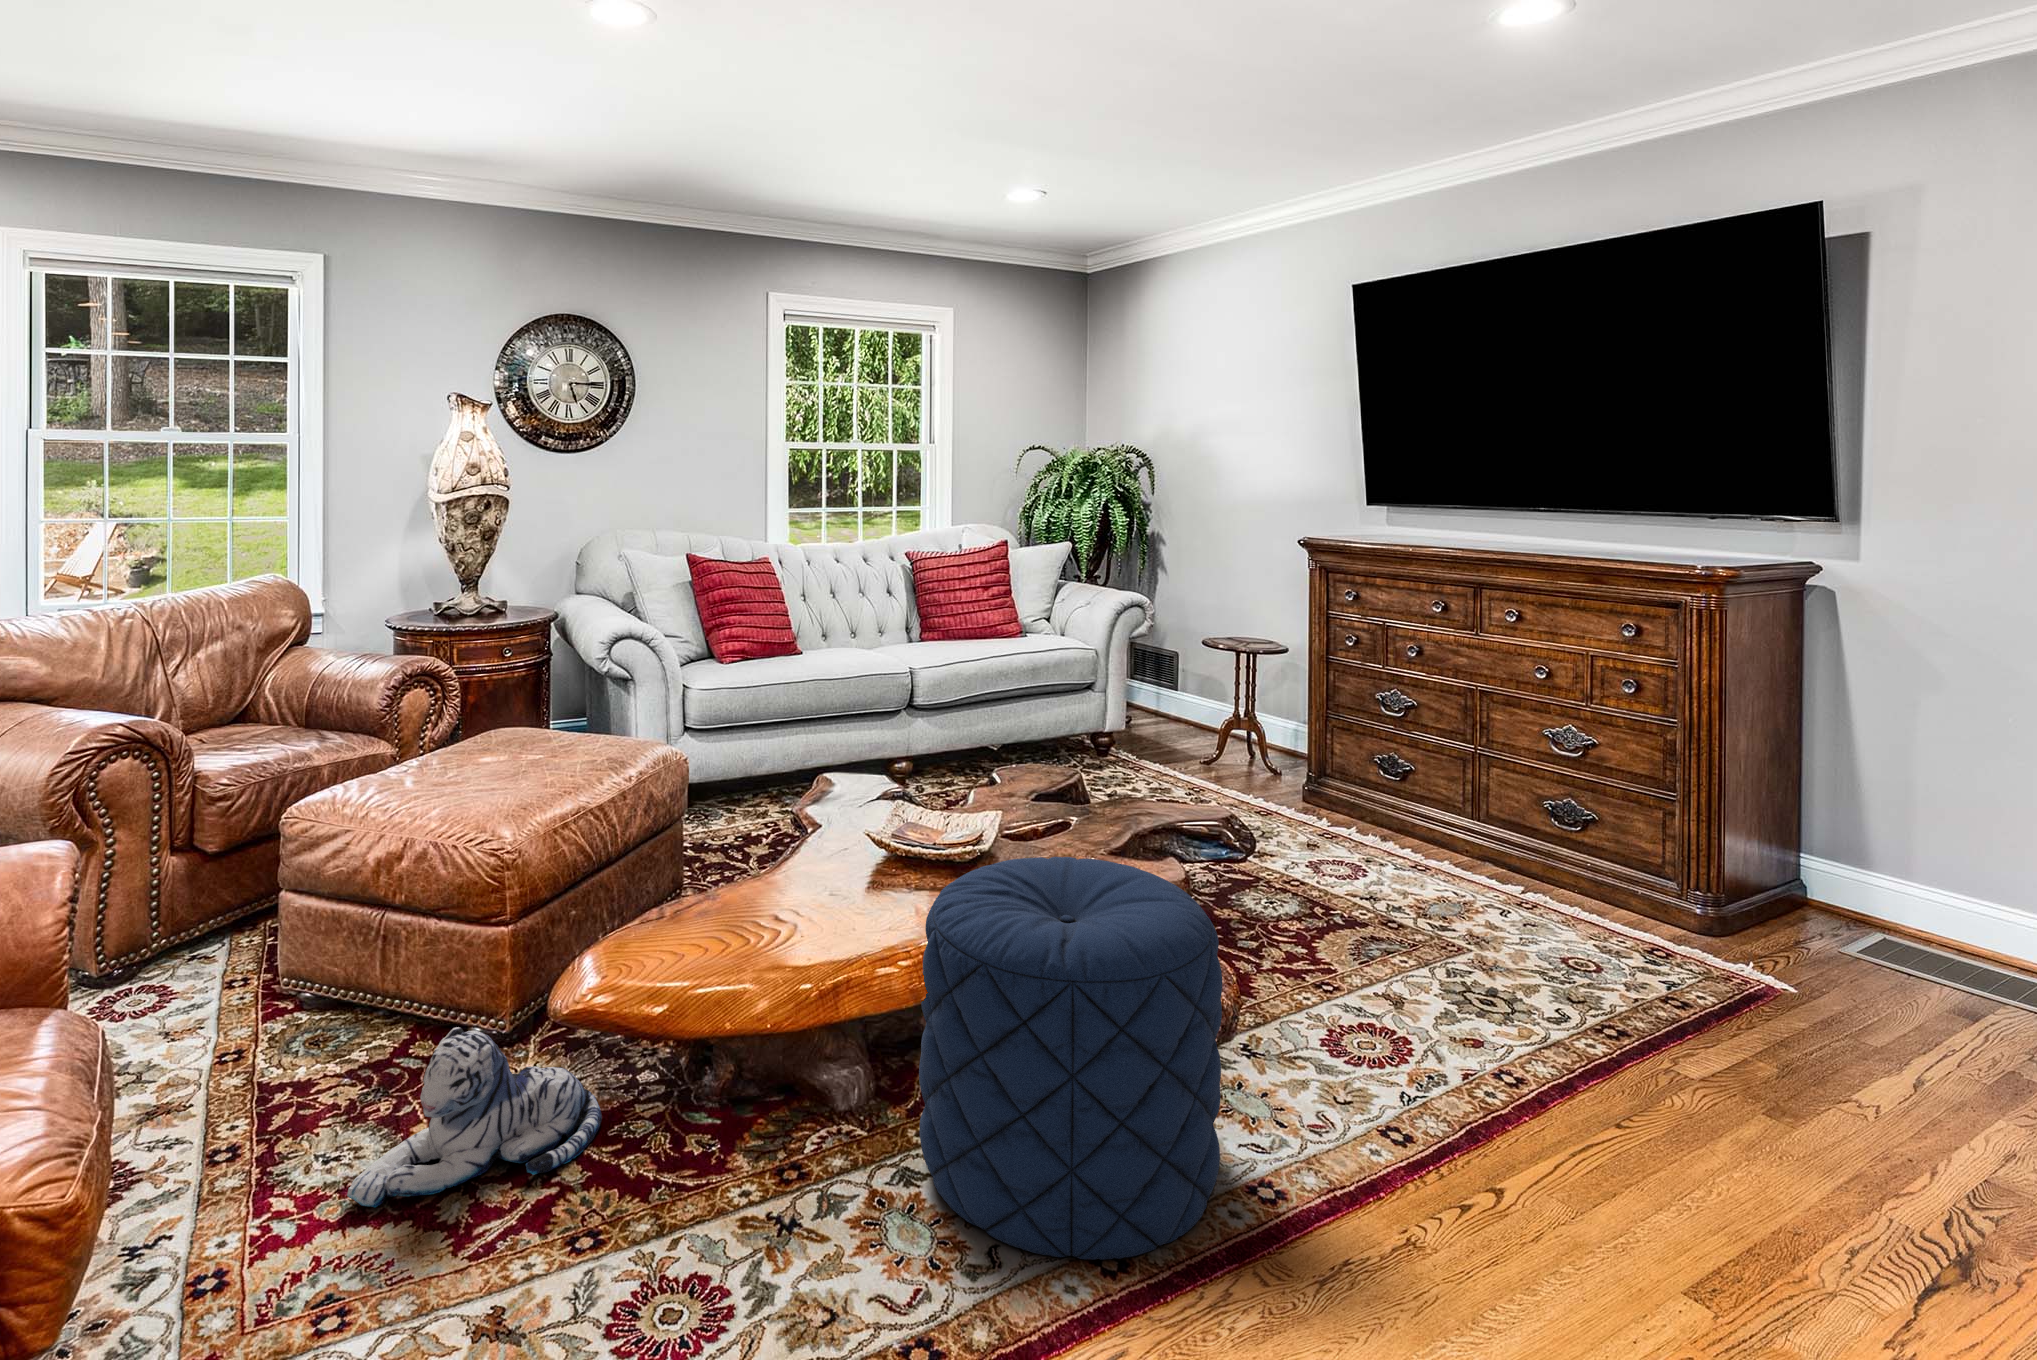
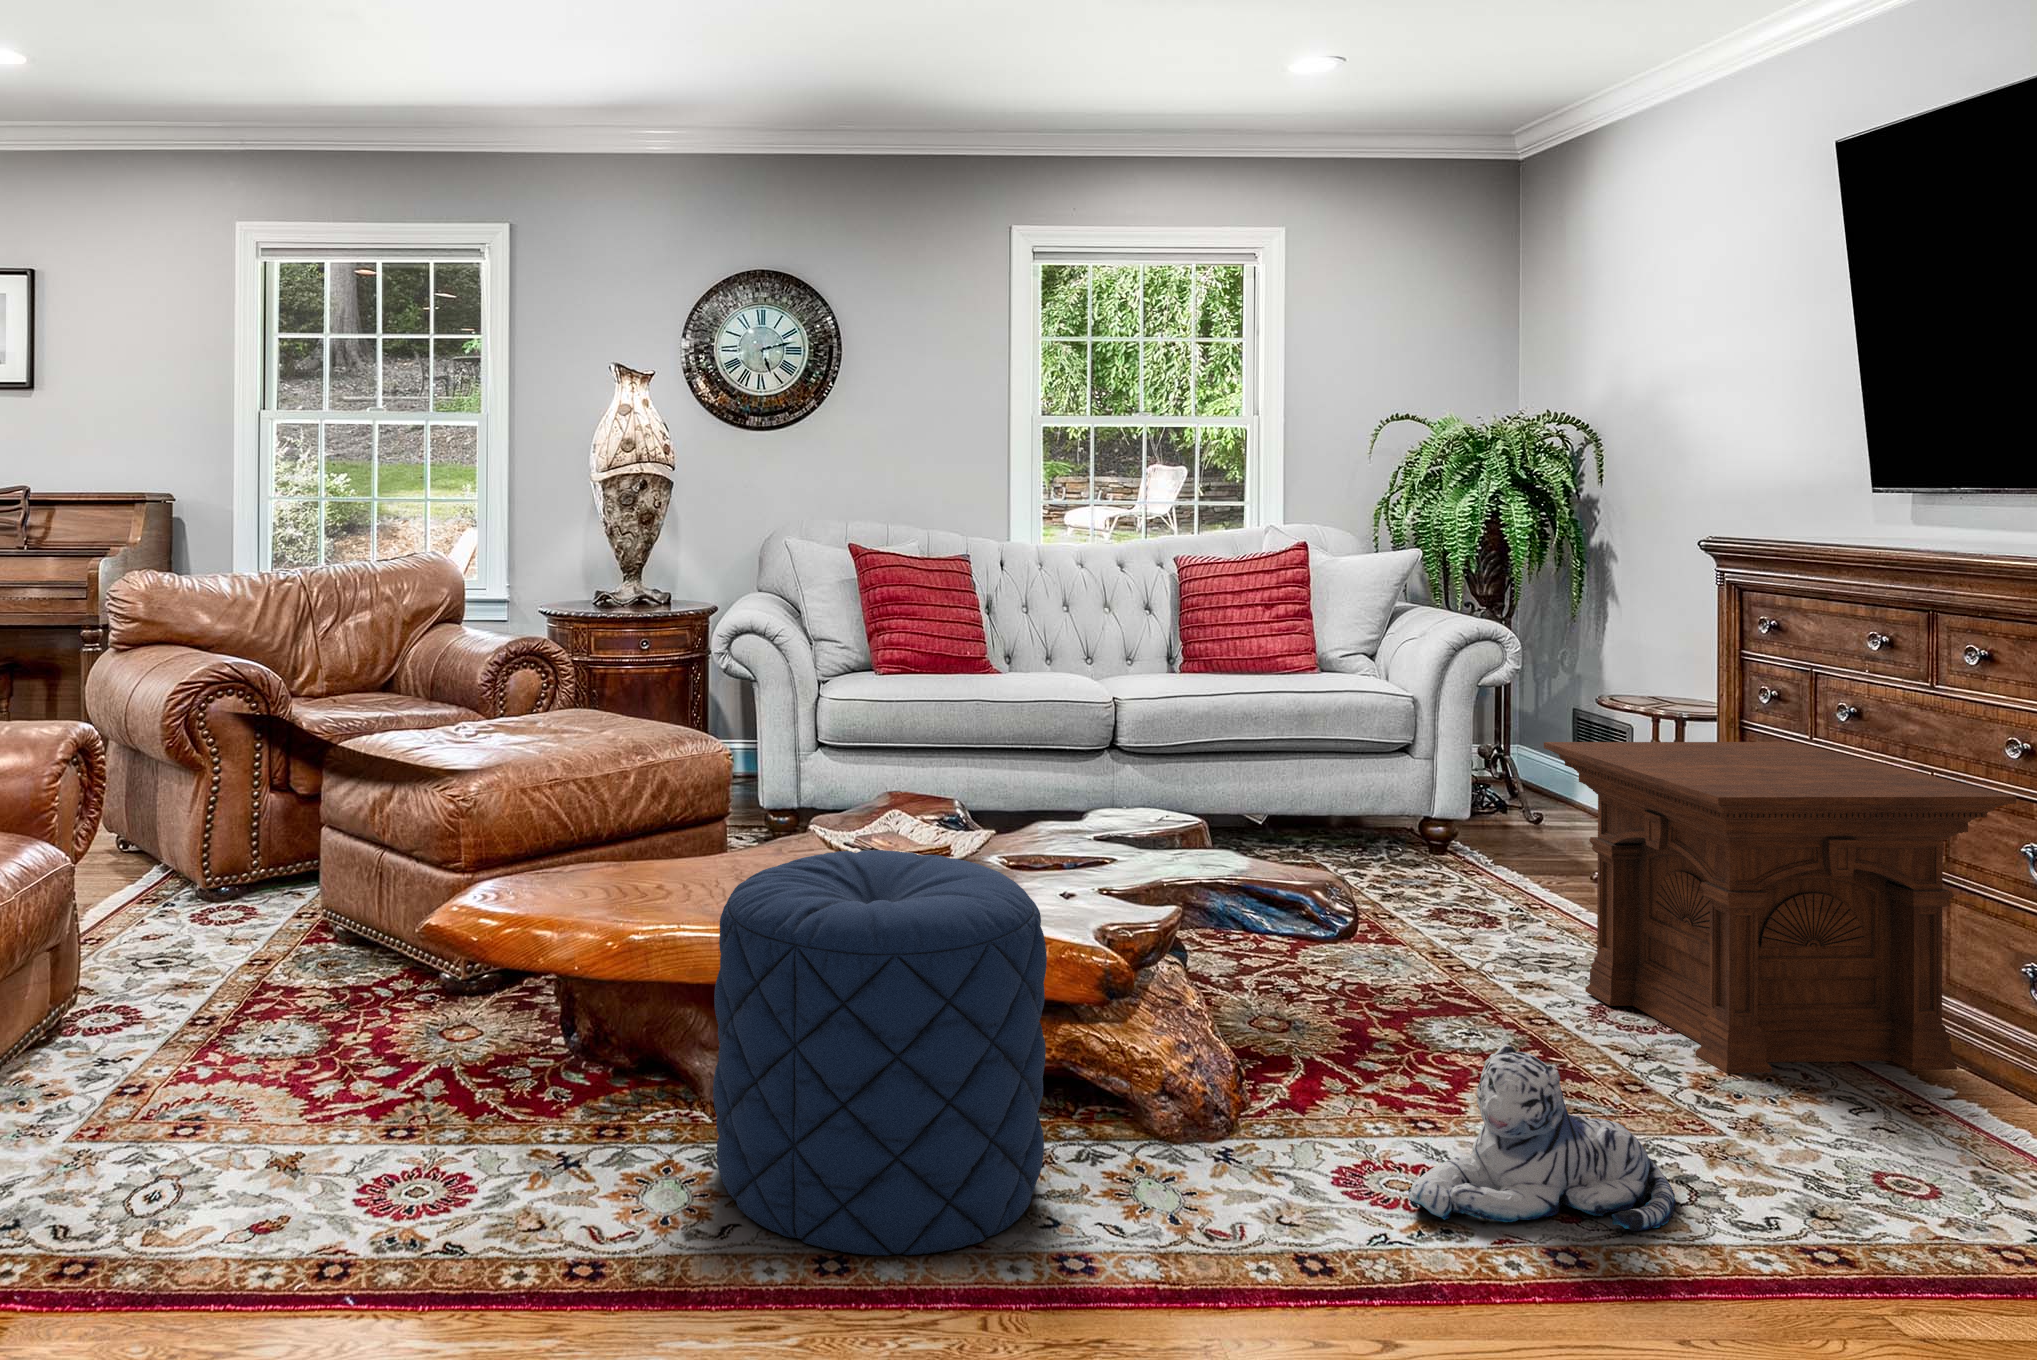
side table: none [1286,673,1575,910] -> present [1544,742,2016,1073]
plush toy: present [347,1027,602,1207] -> present [1408,1045,1676,1231]

